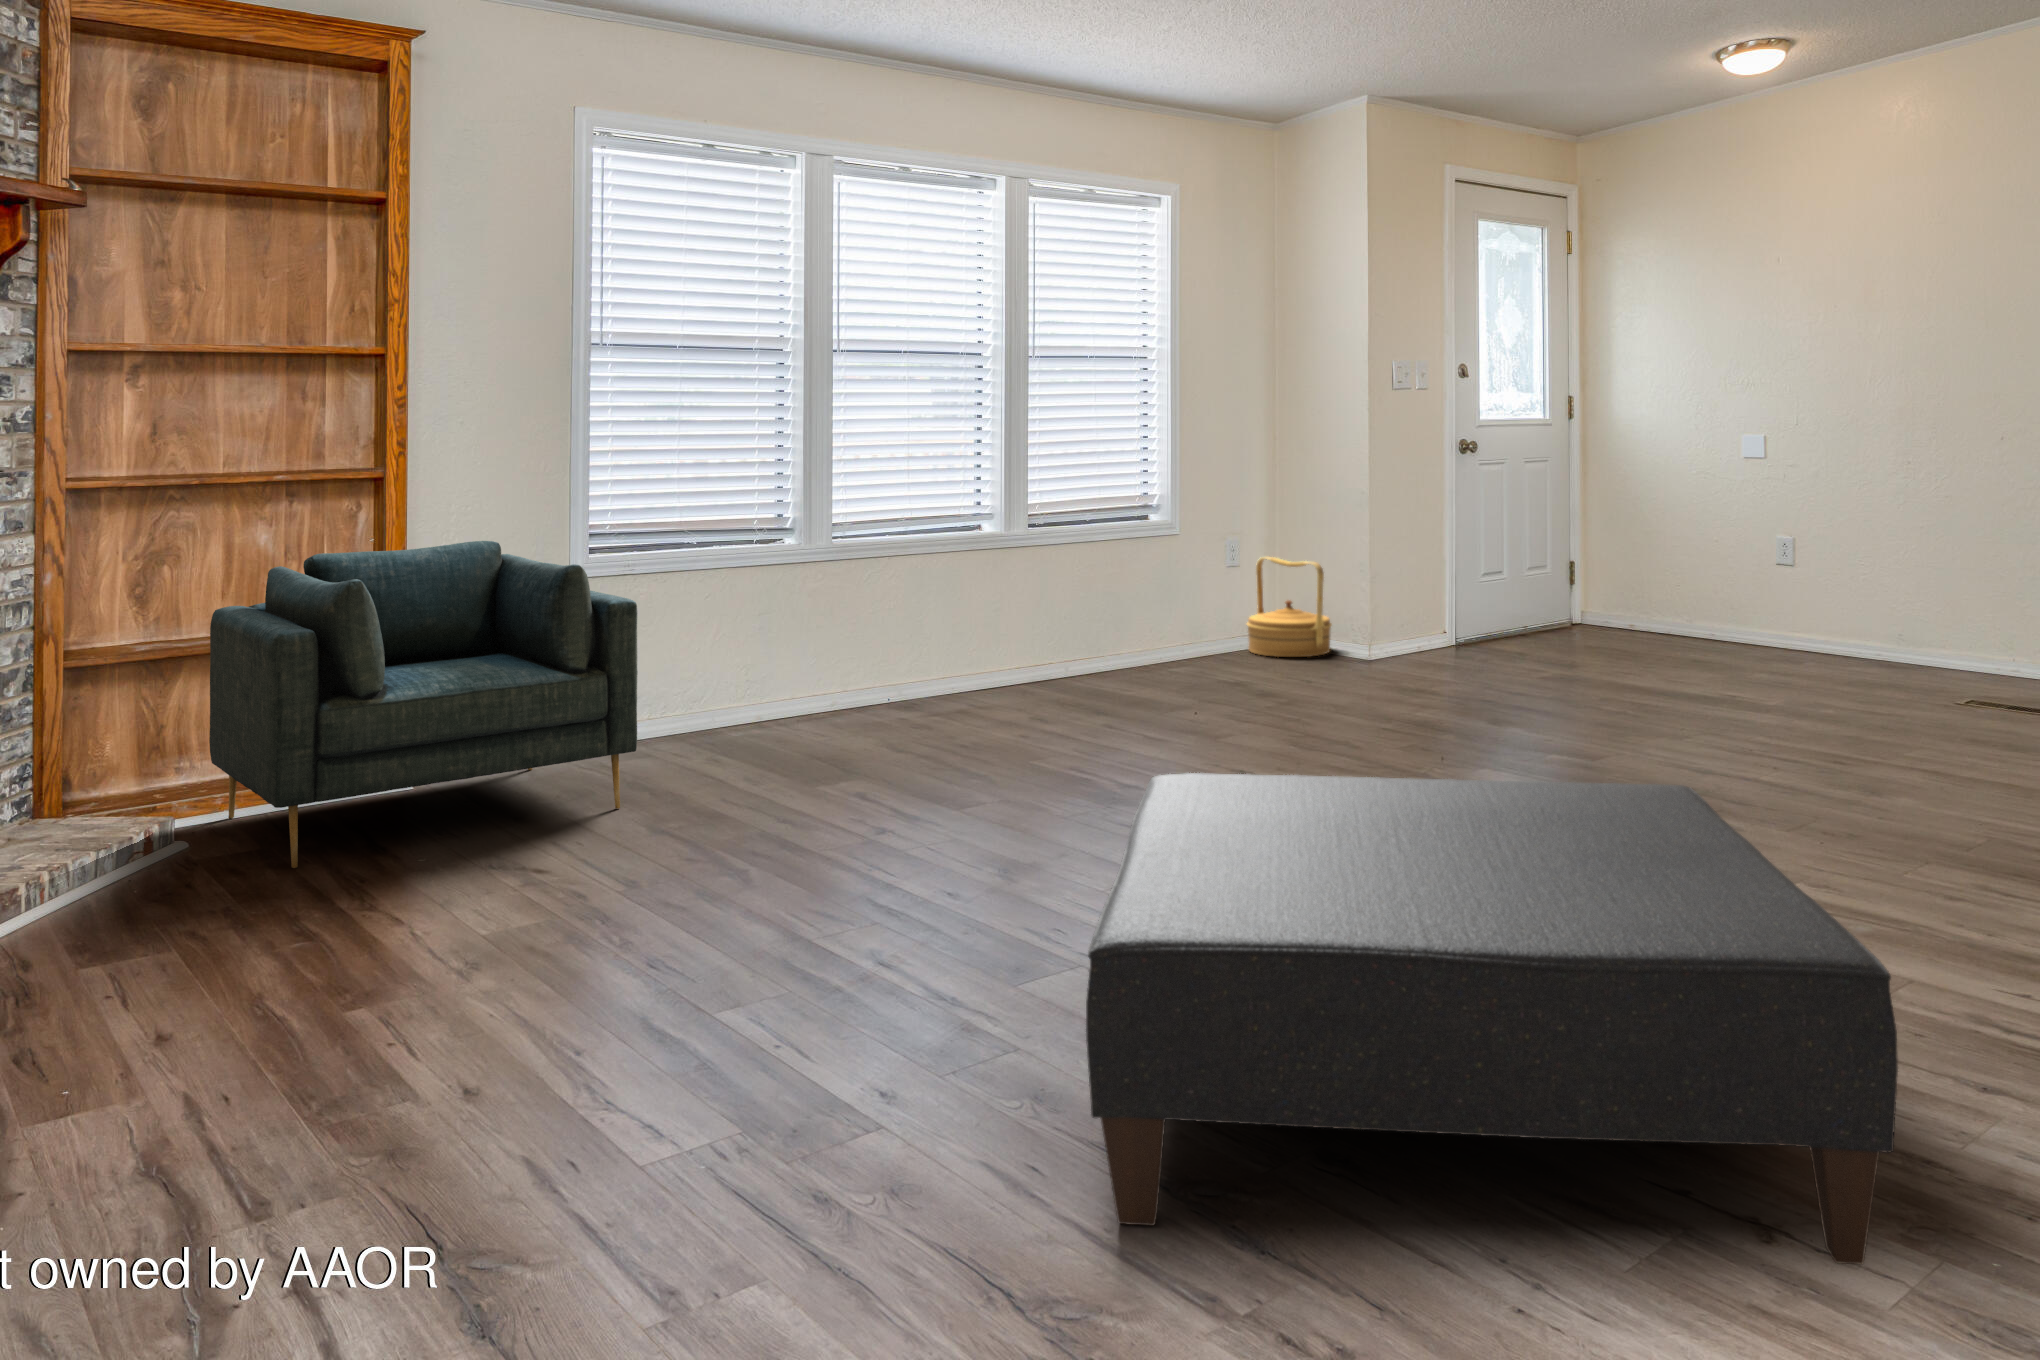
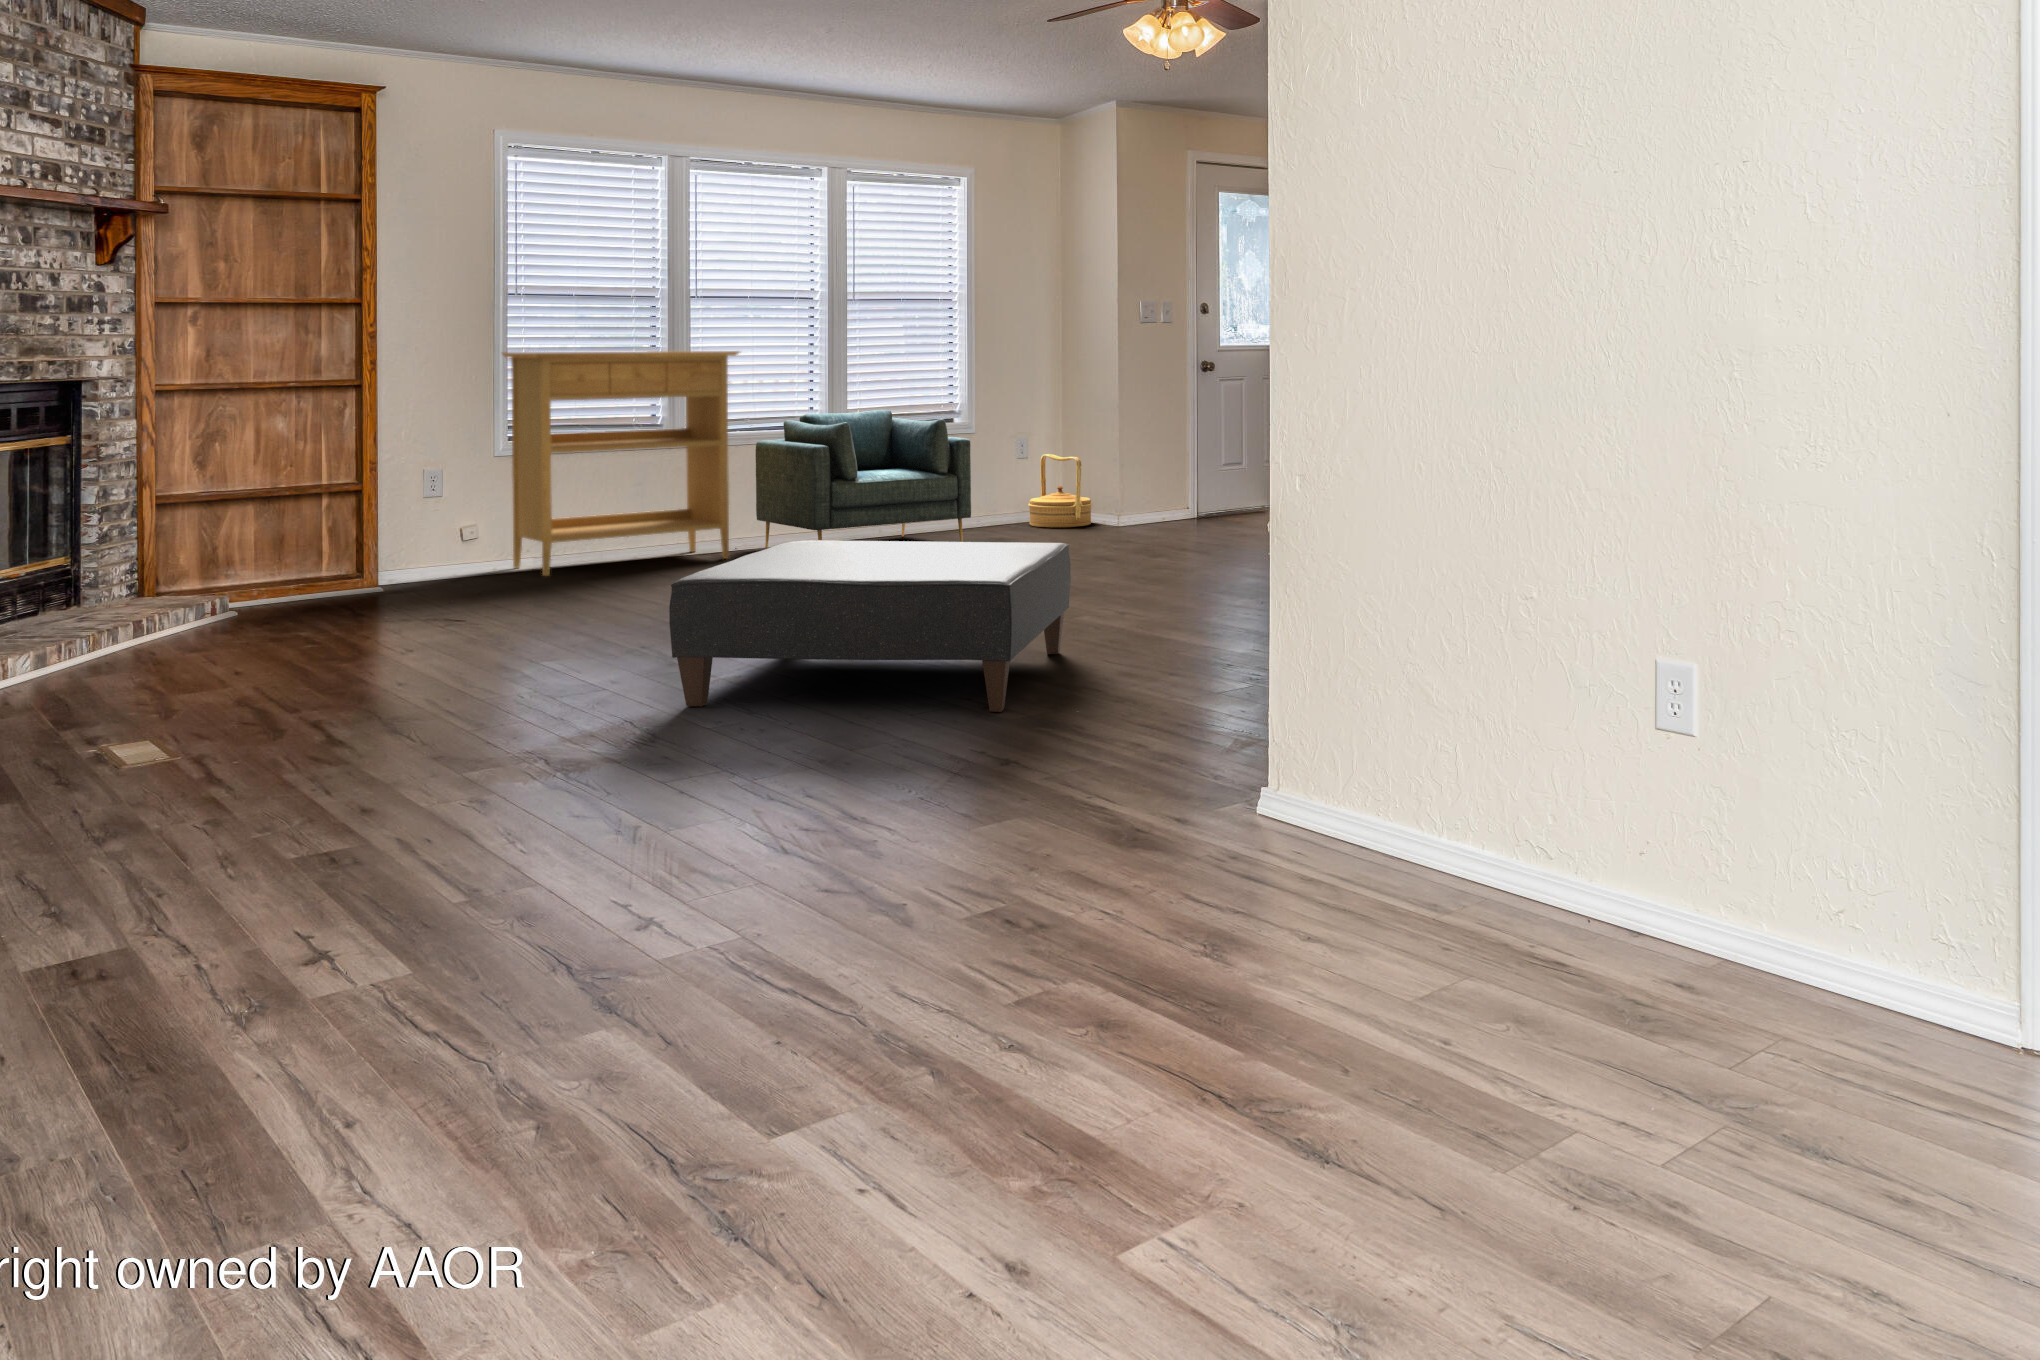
console table: none [579,423,912,759] -> present [502,351,739,576]
armchair: present [209,541,638,868] -> present [755,410,971,549]

